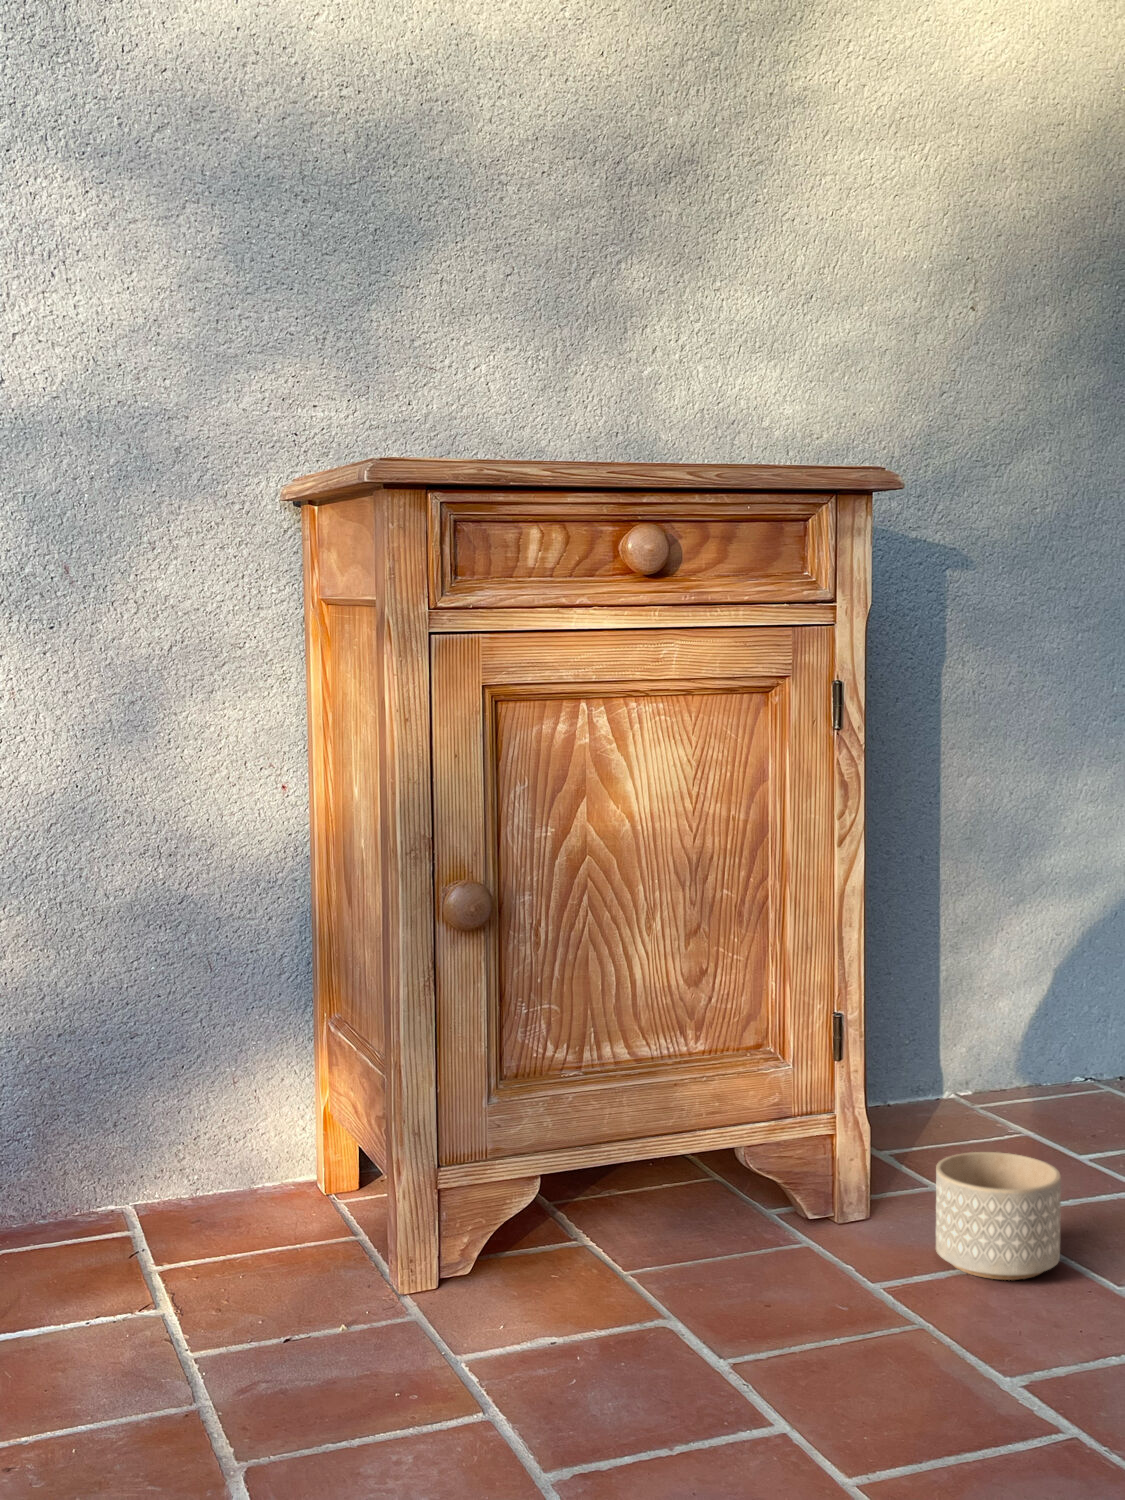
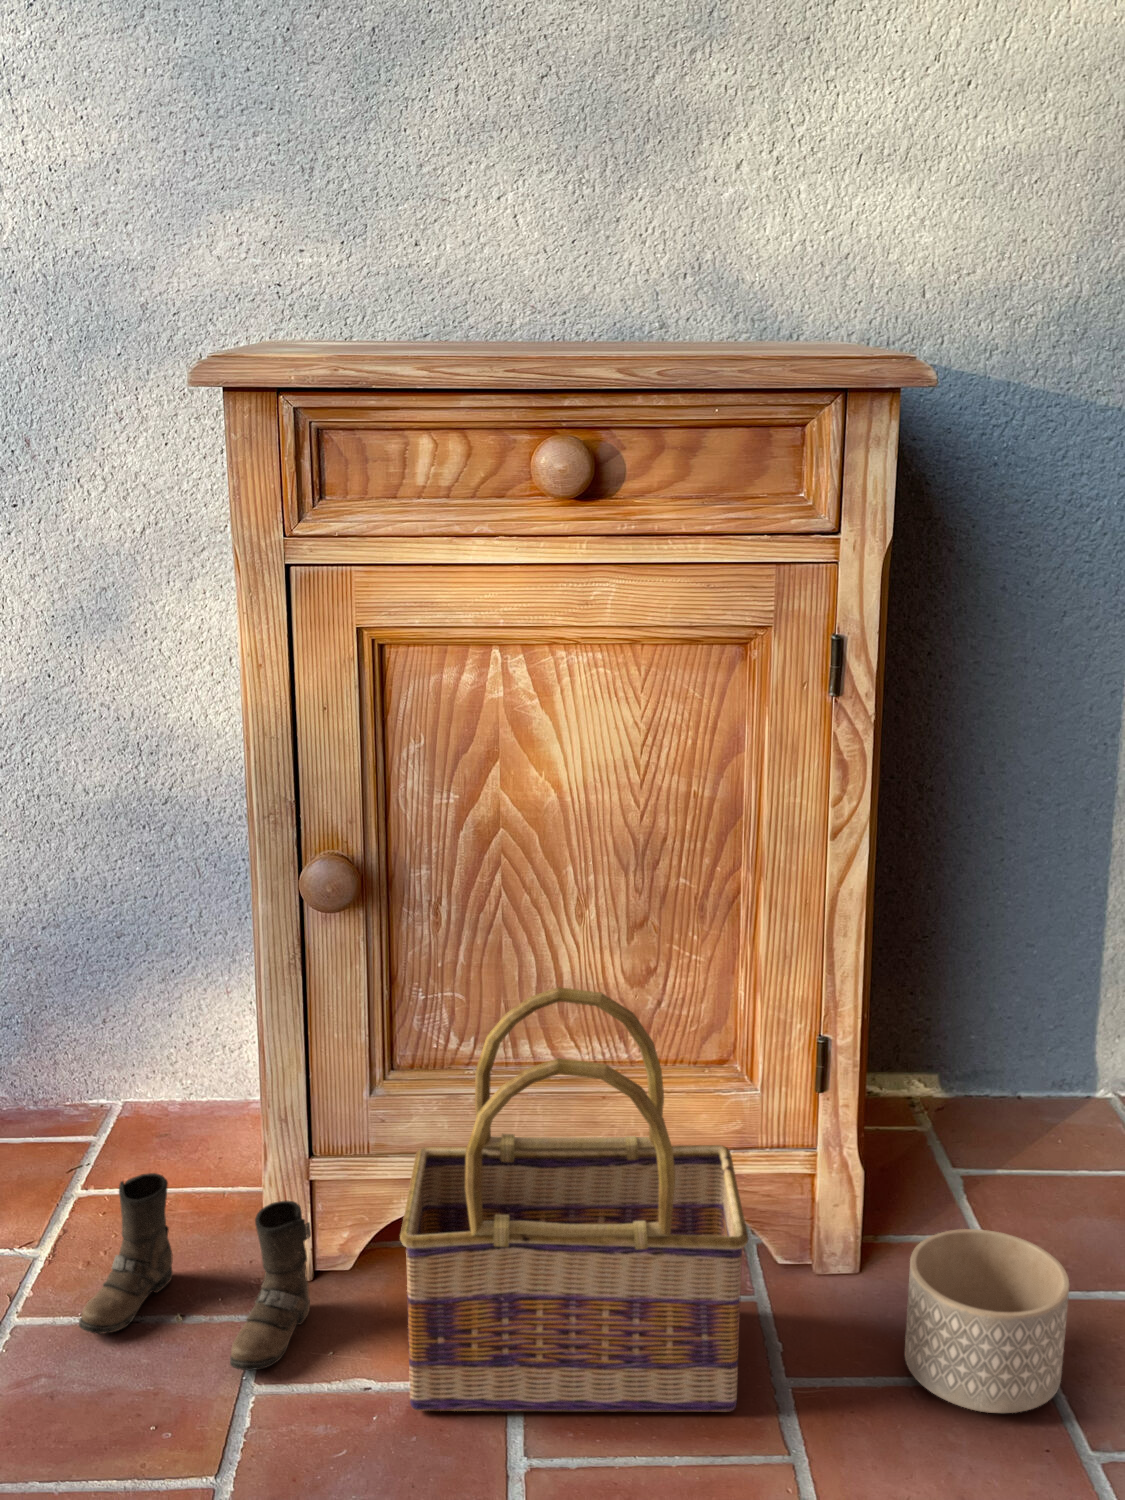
basket: none [538,981,846,1344] -> present [400,987,748,1412]
boots: none [251,1201,455,1342] -> present [79,1173,311,1371]

